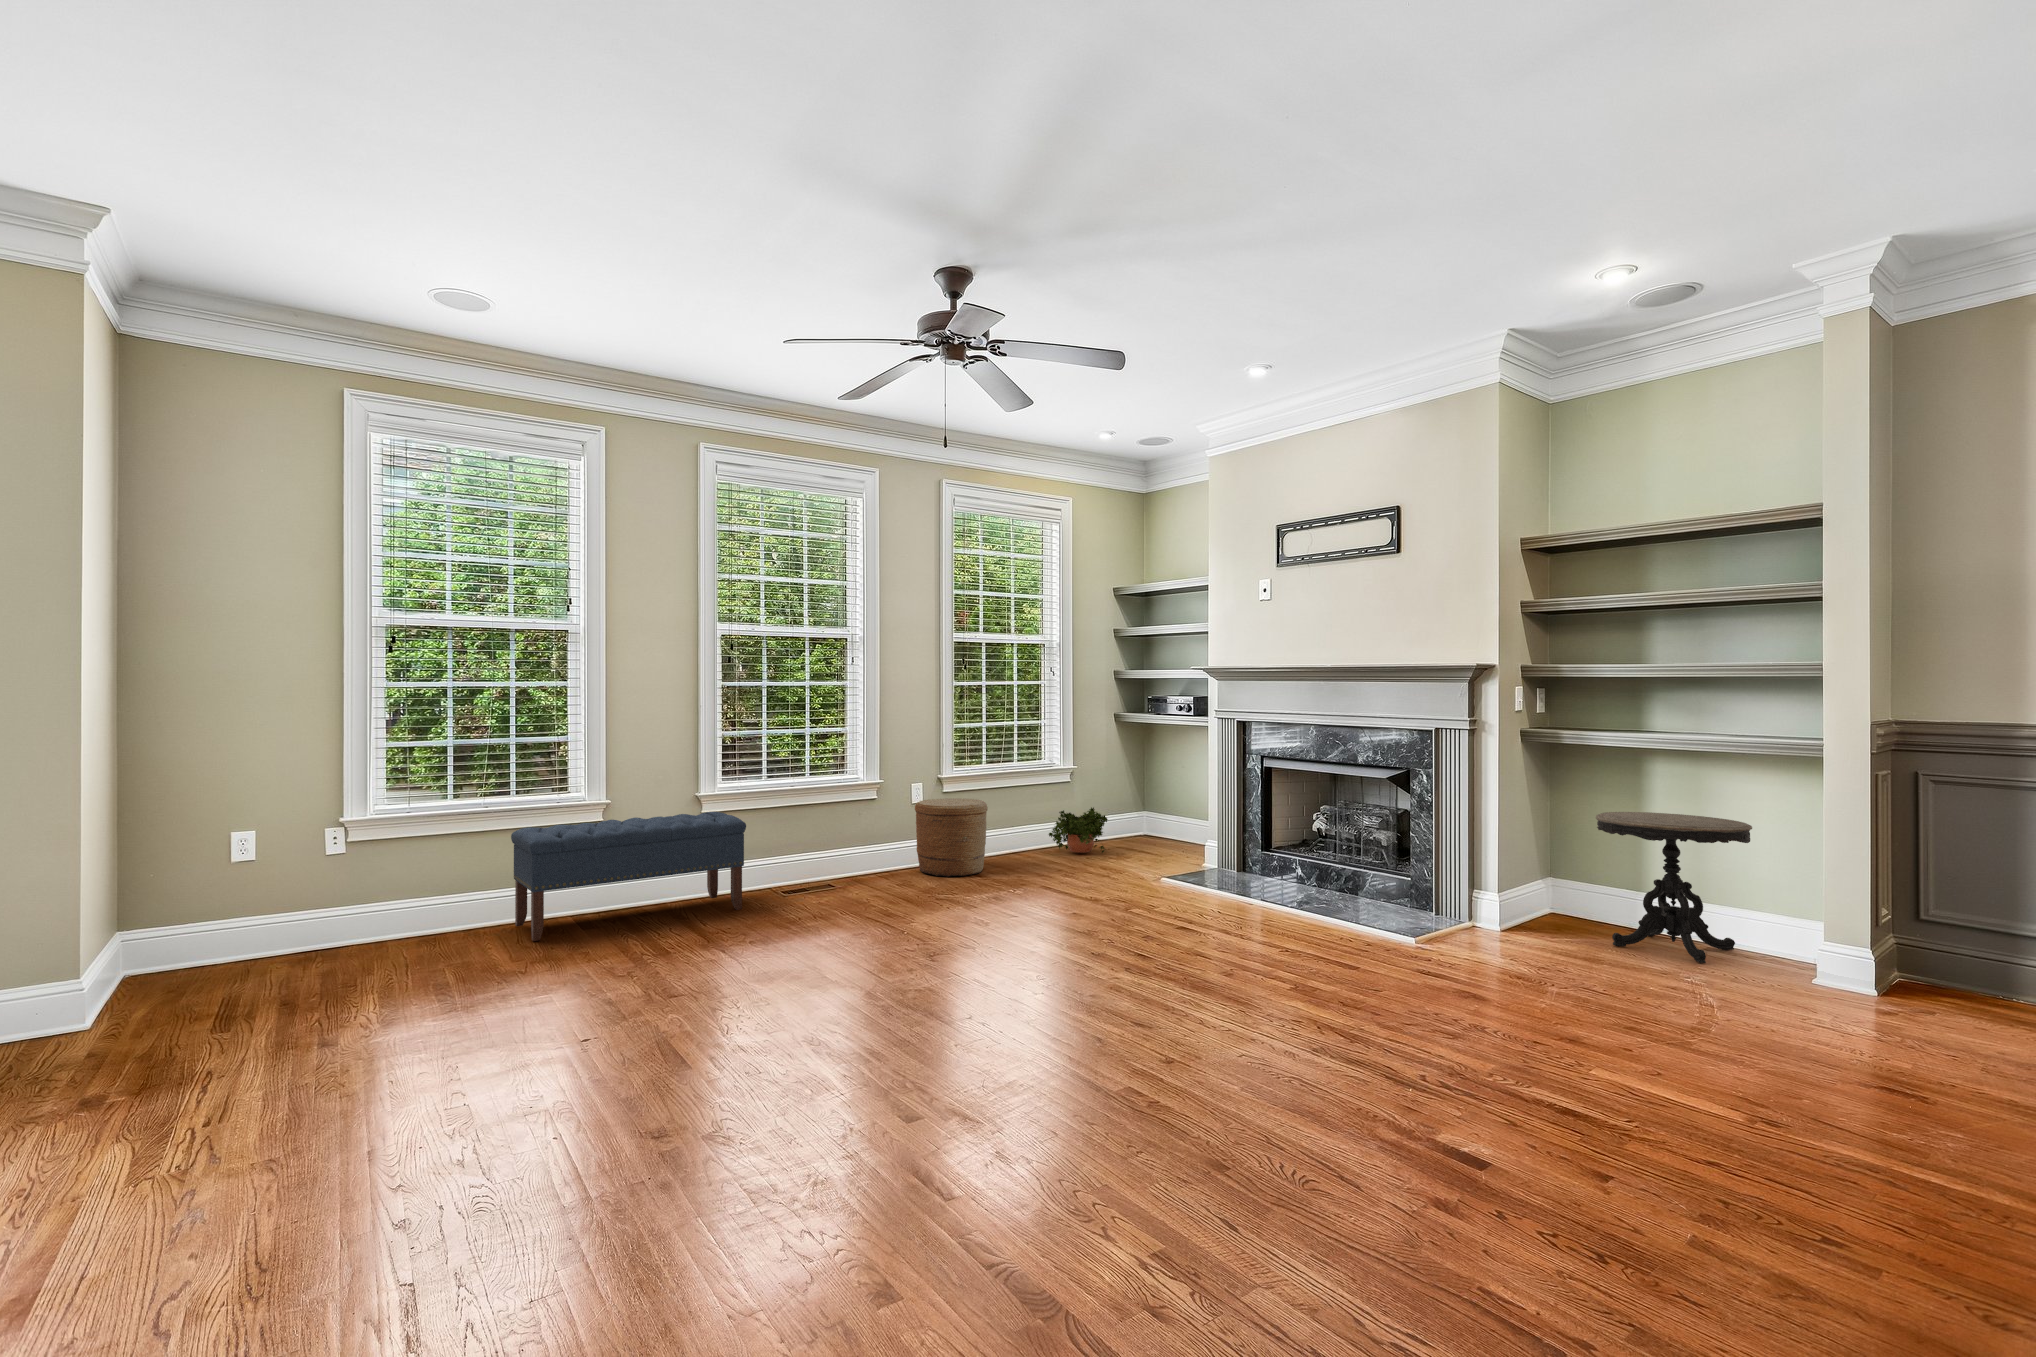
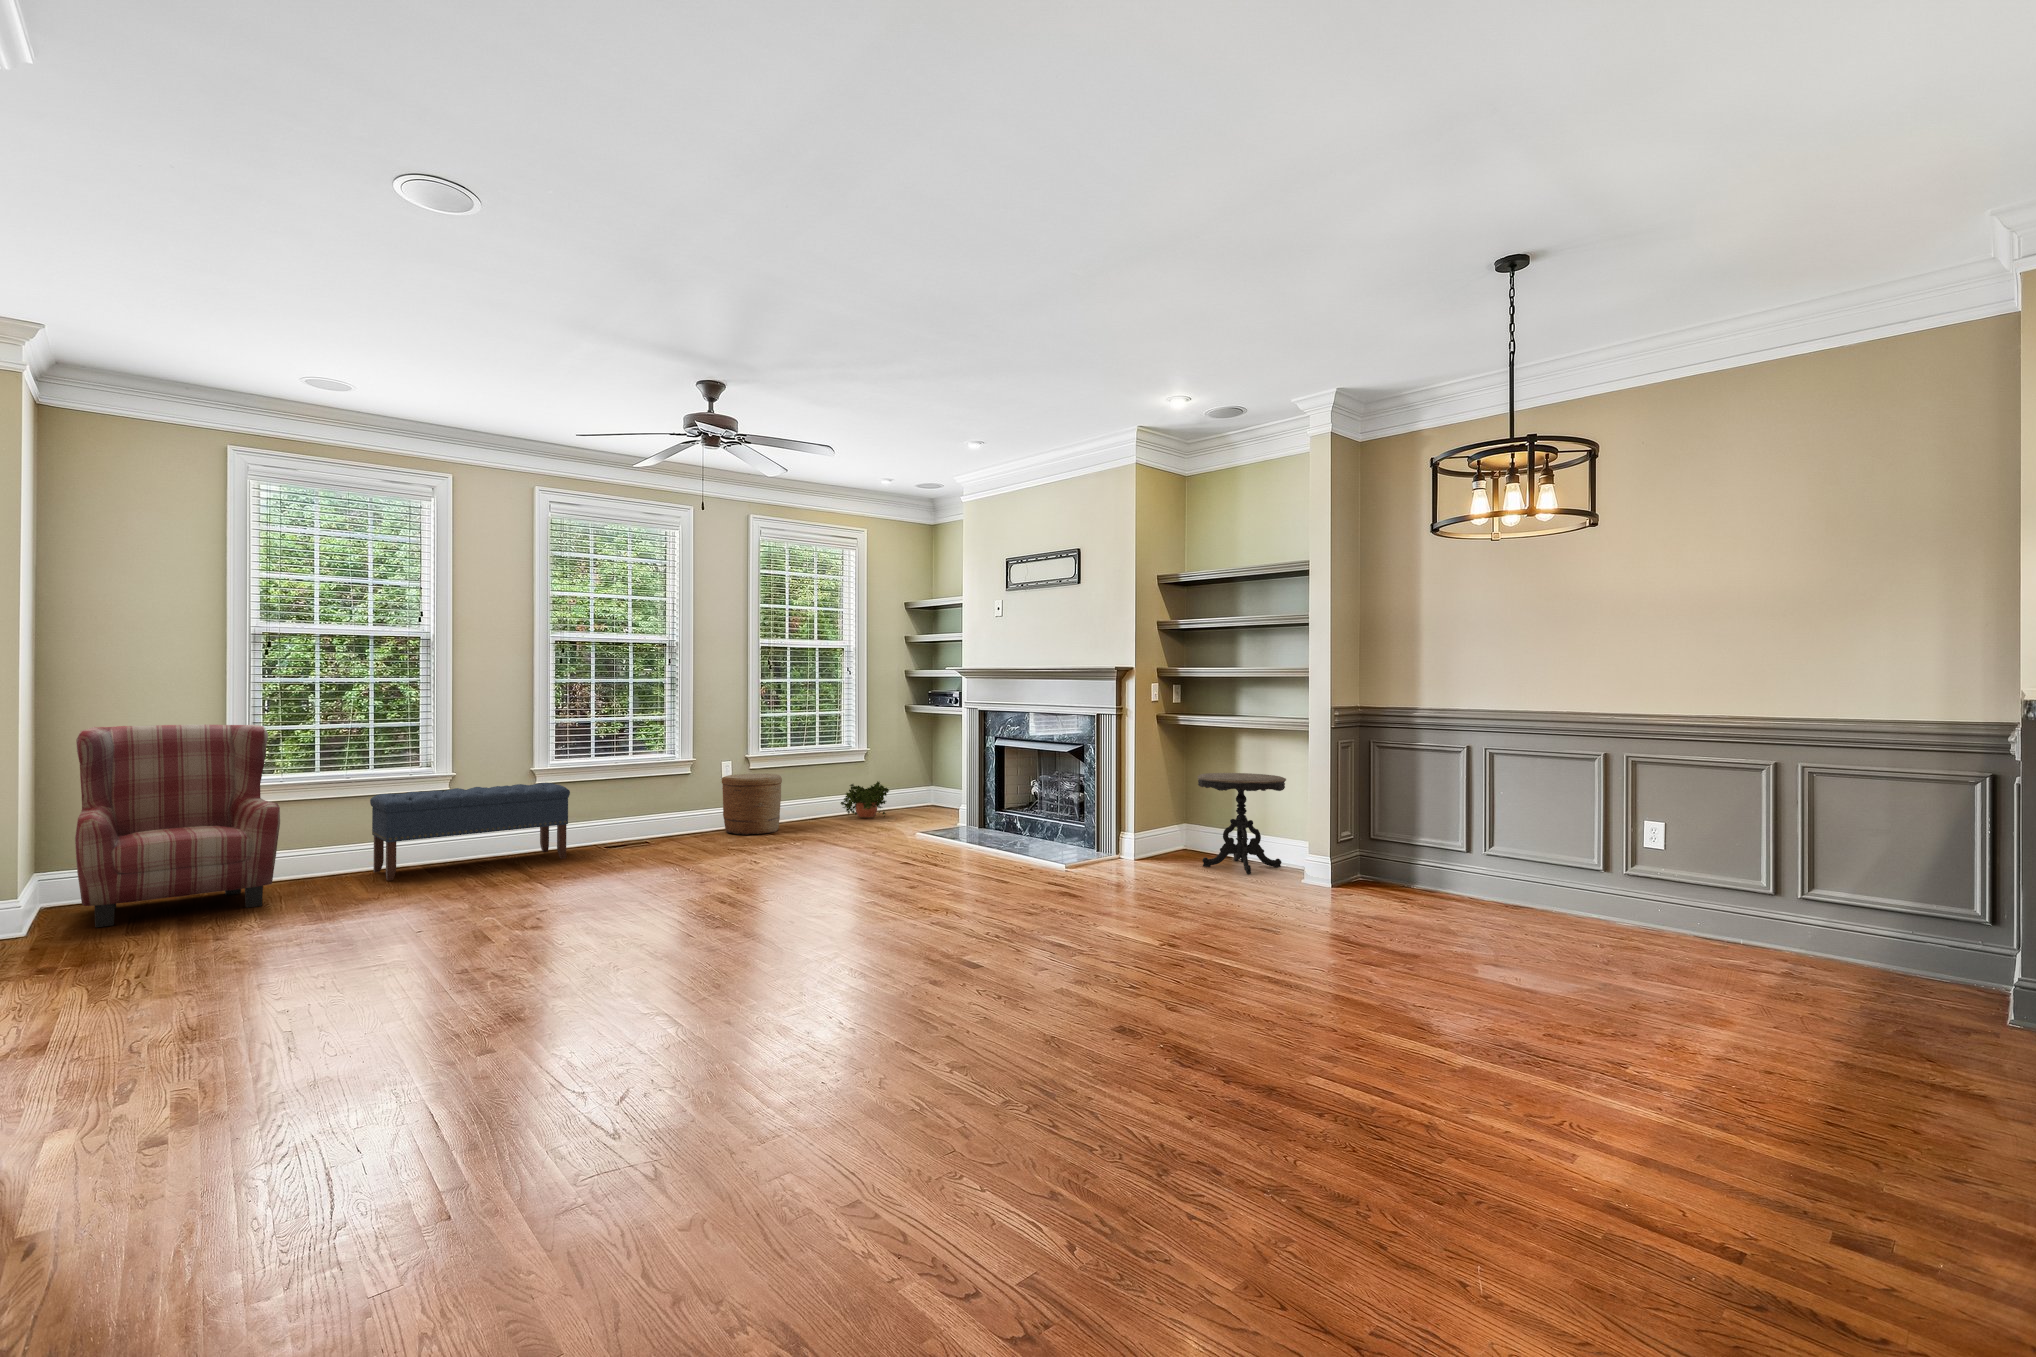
armchair: none [152,742,405,1014] -> present [75,724,280,927]

